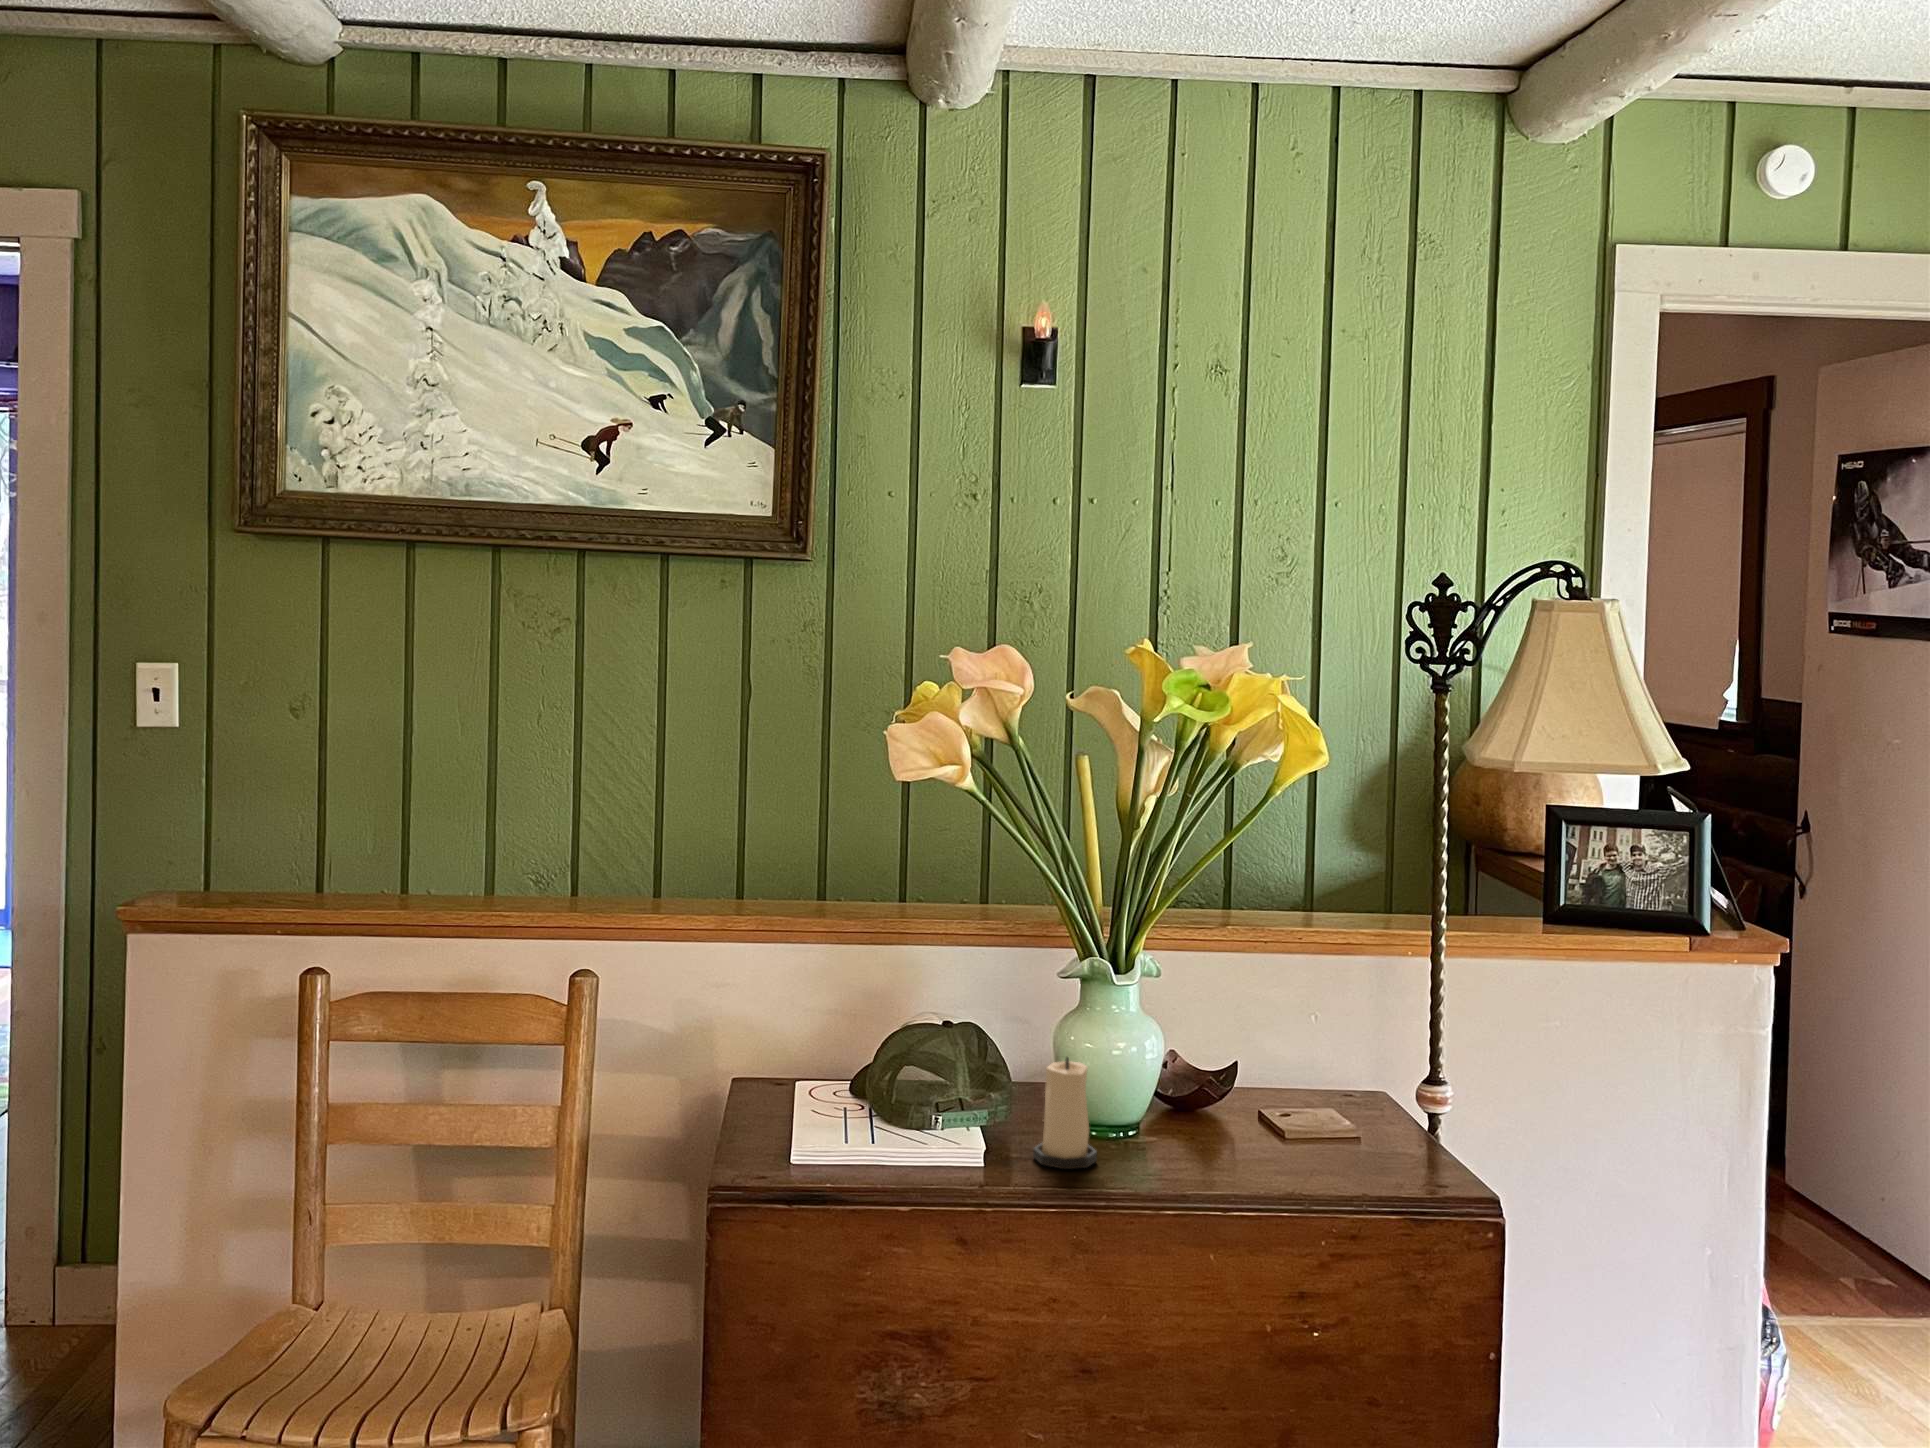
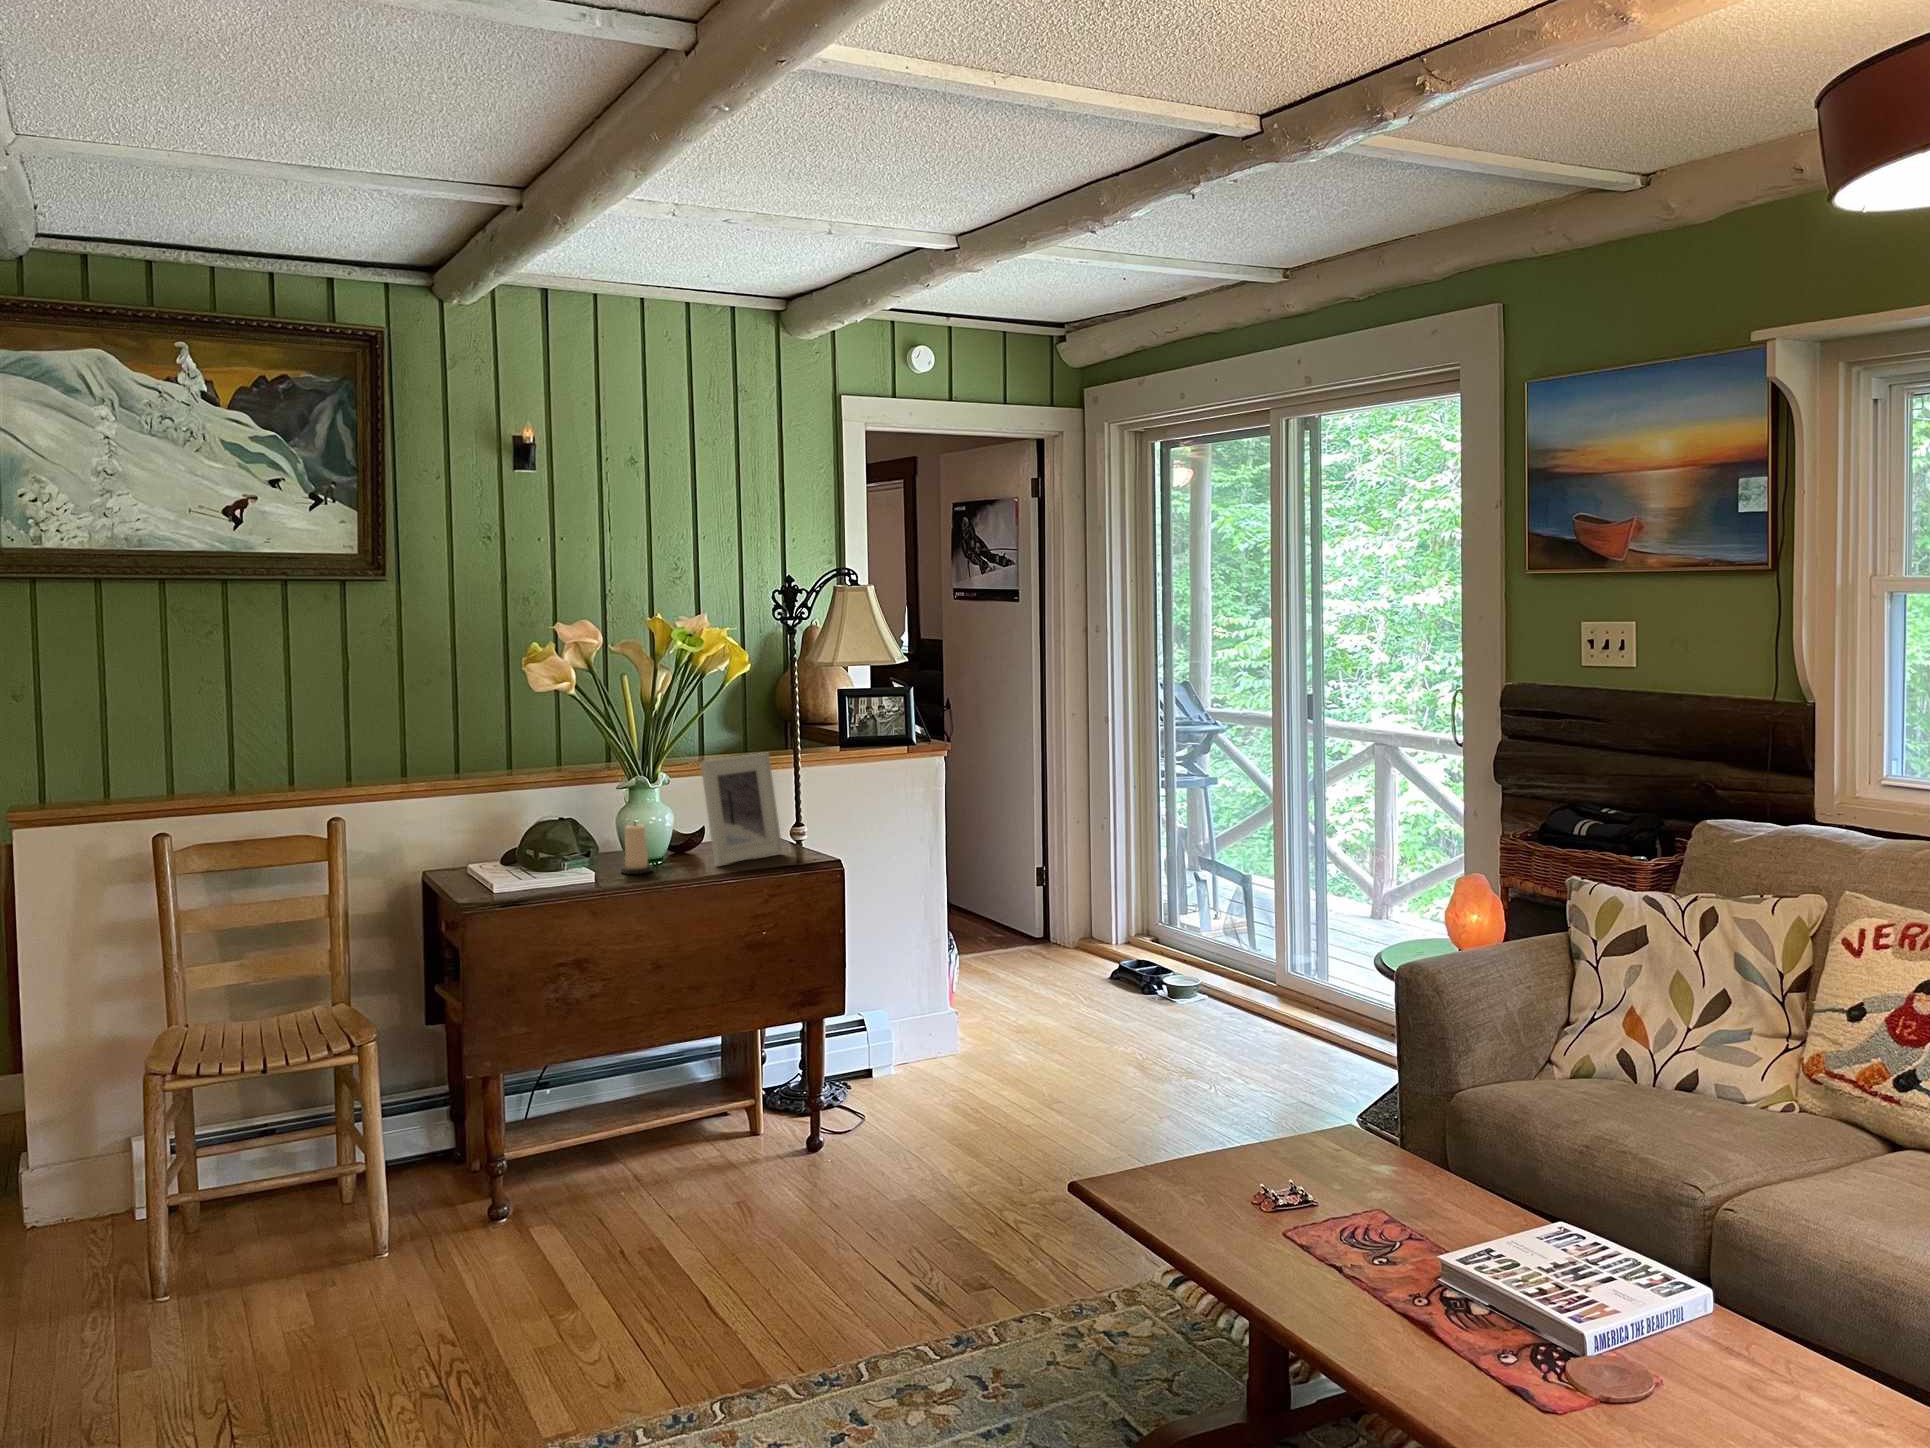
picture frame: none [1212,941,1382,1176] -> present [701,752,783,866]

